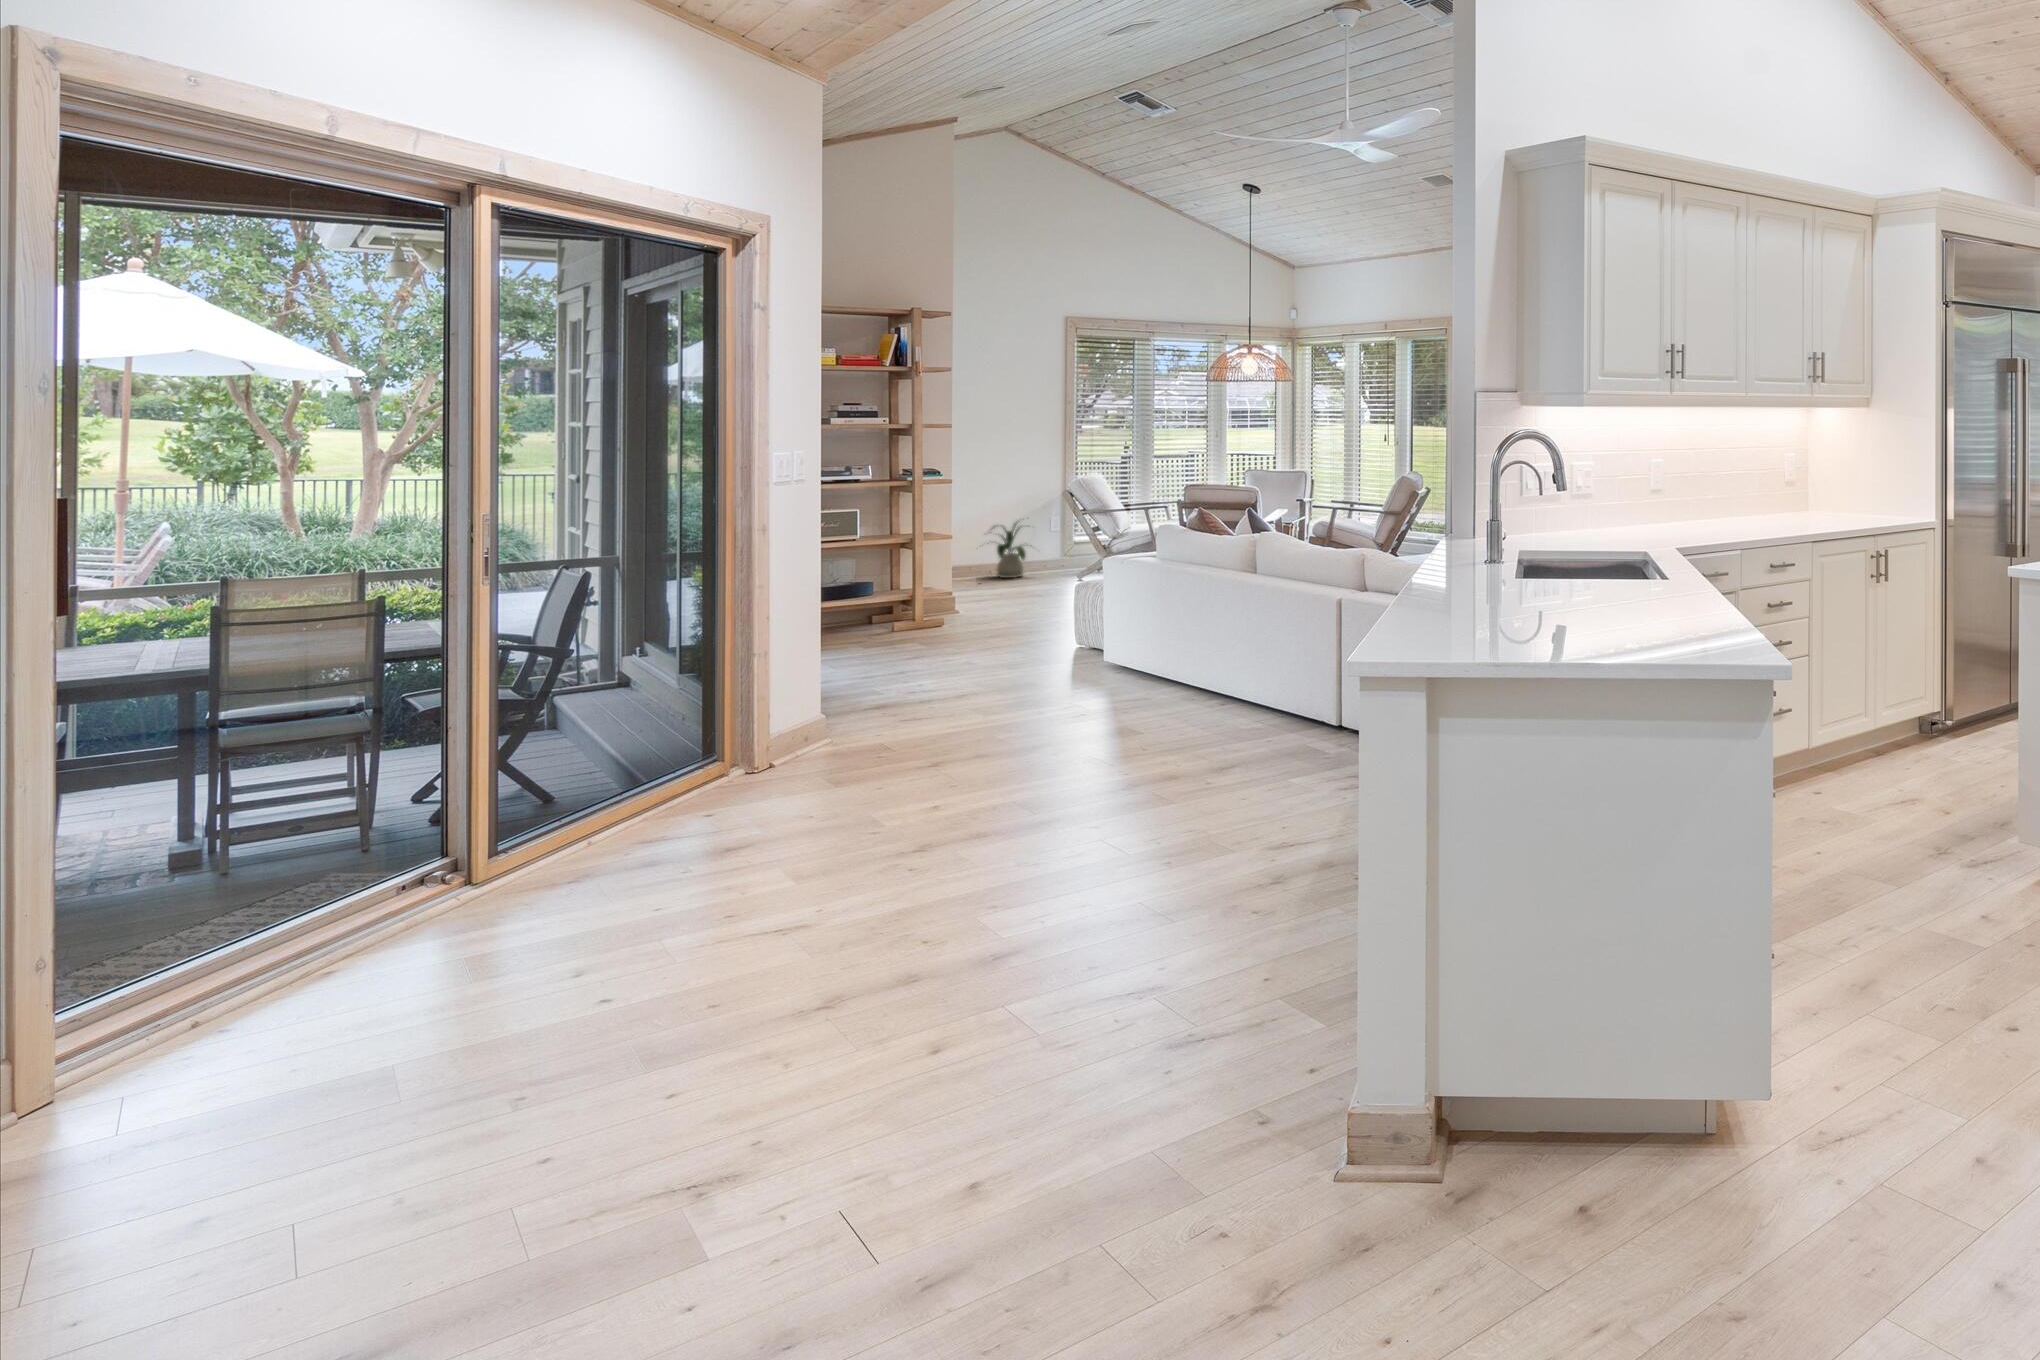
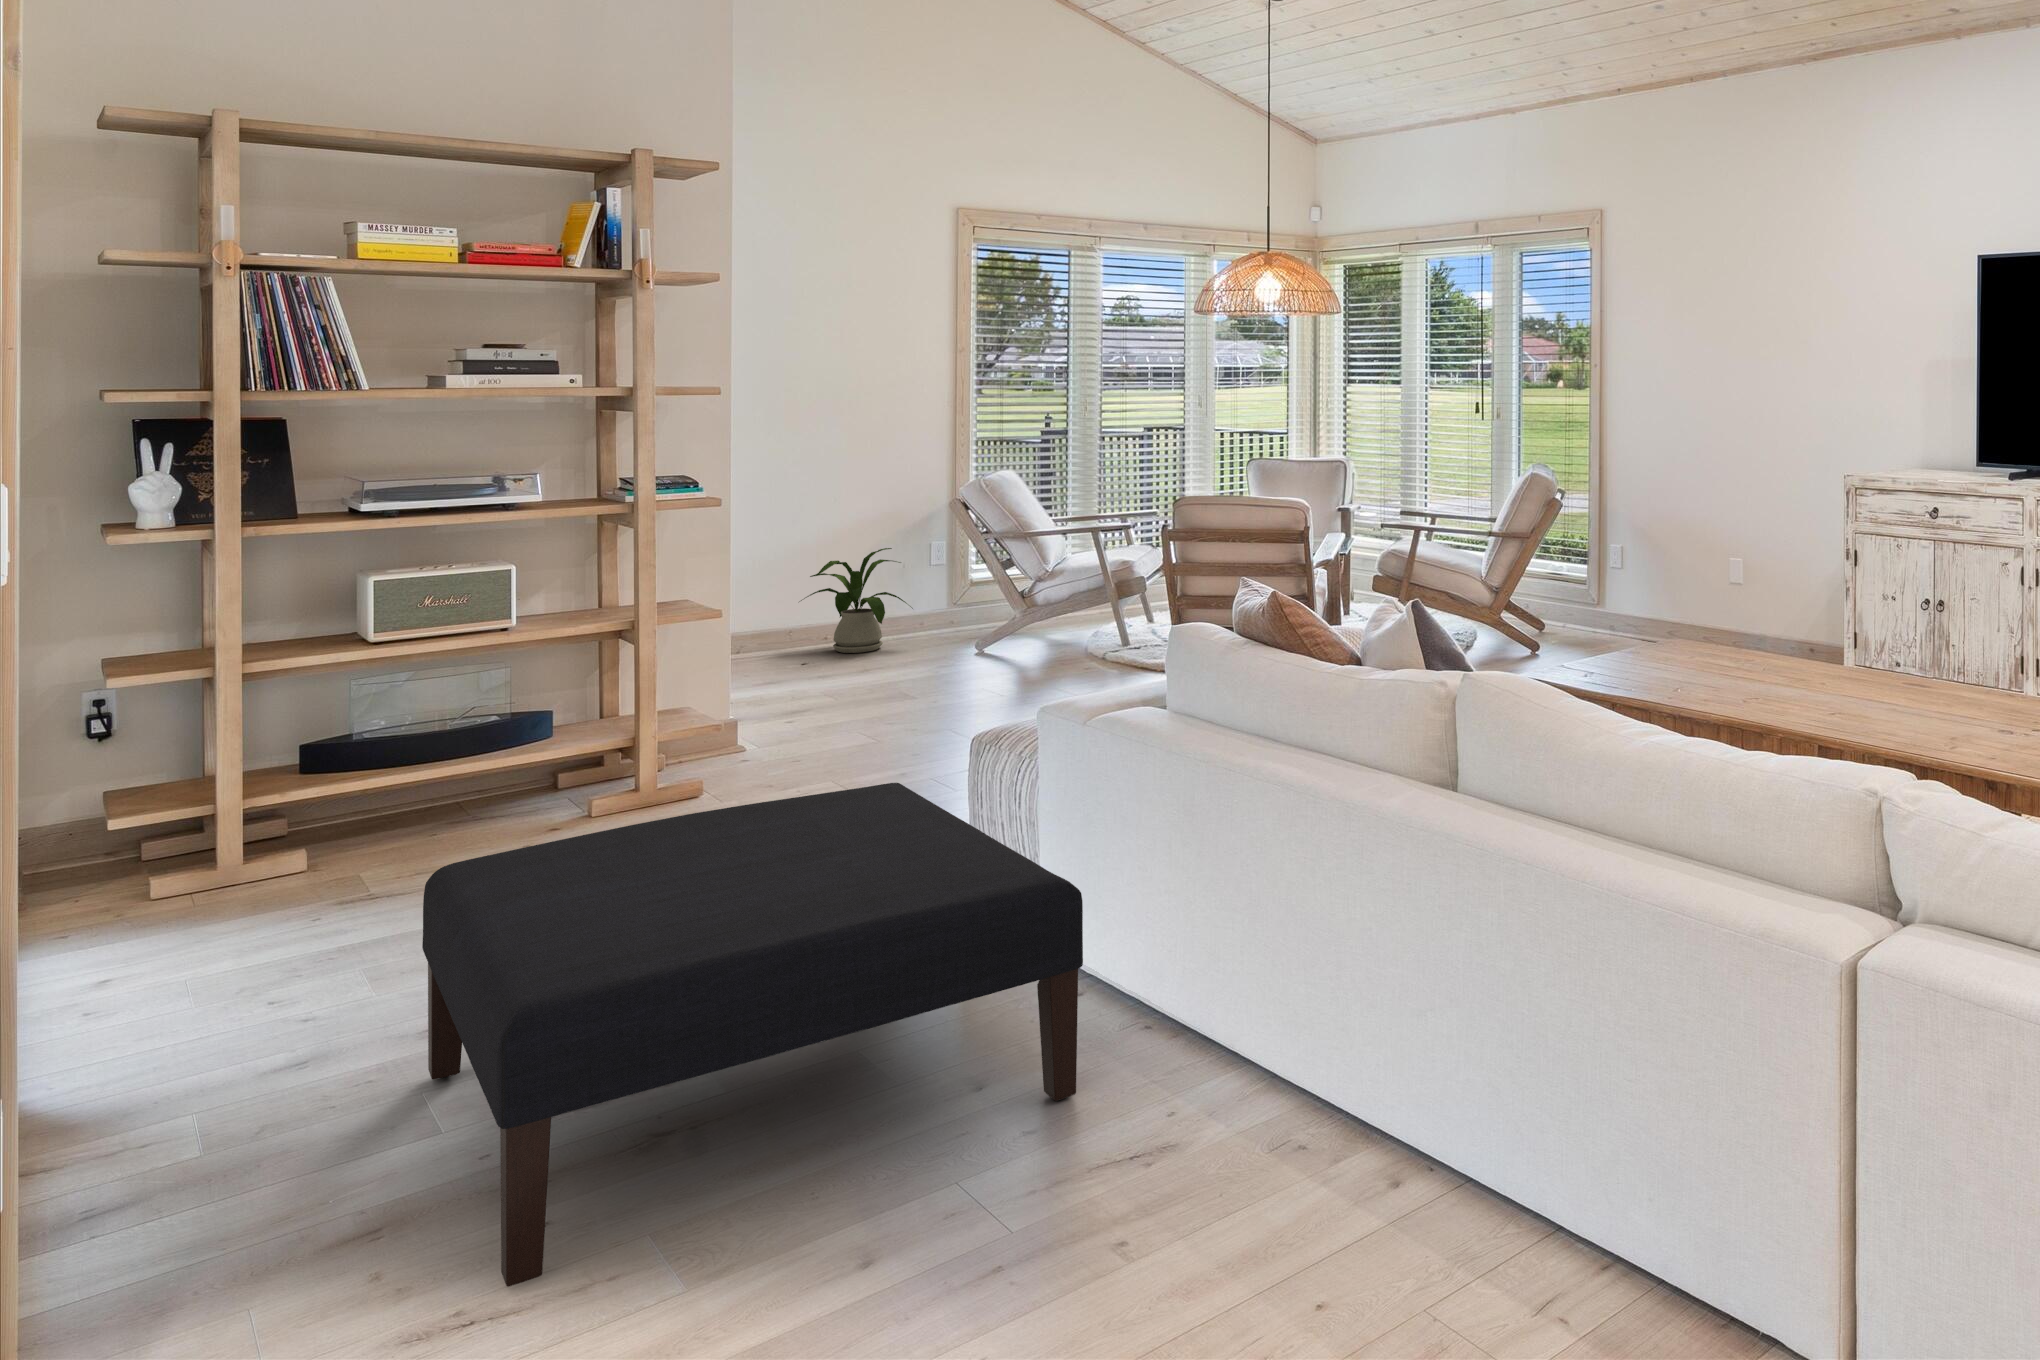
ottoman: none [869,592,1116,718] -> present [422,783,1083,1287]

